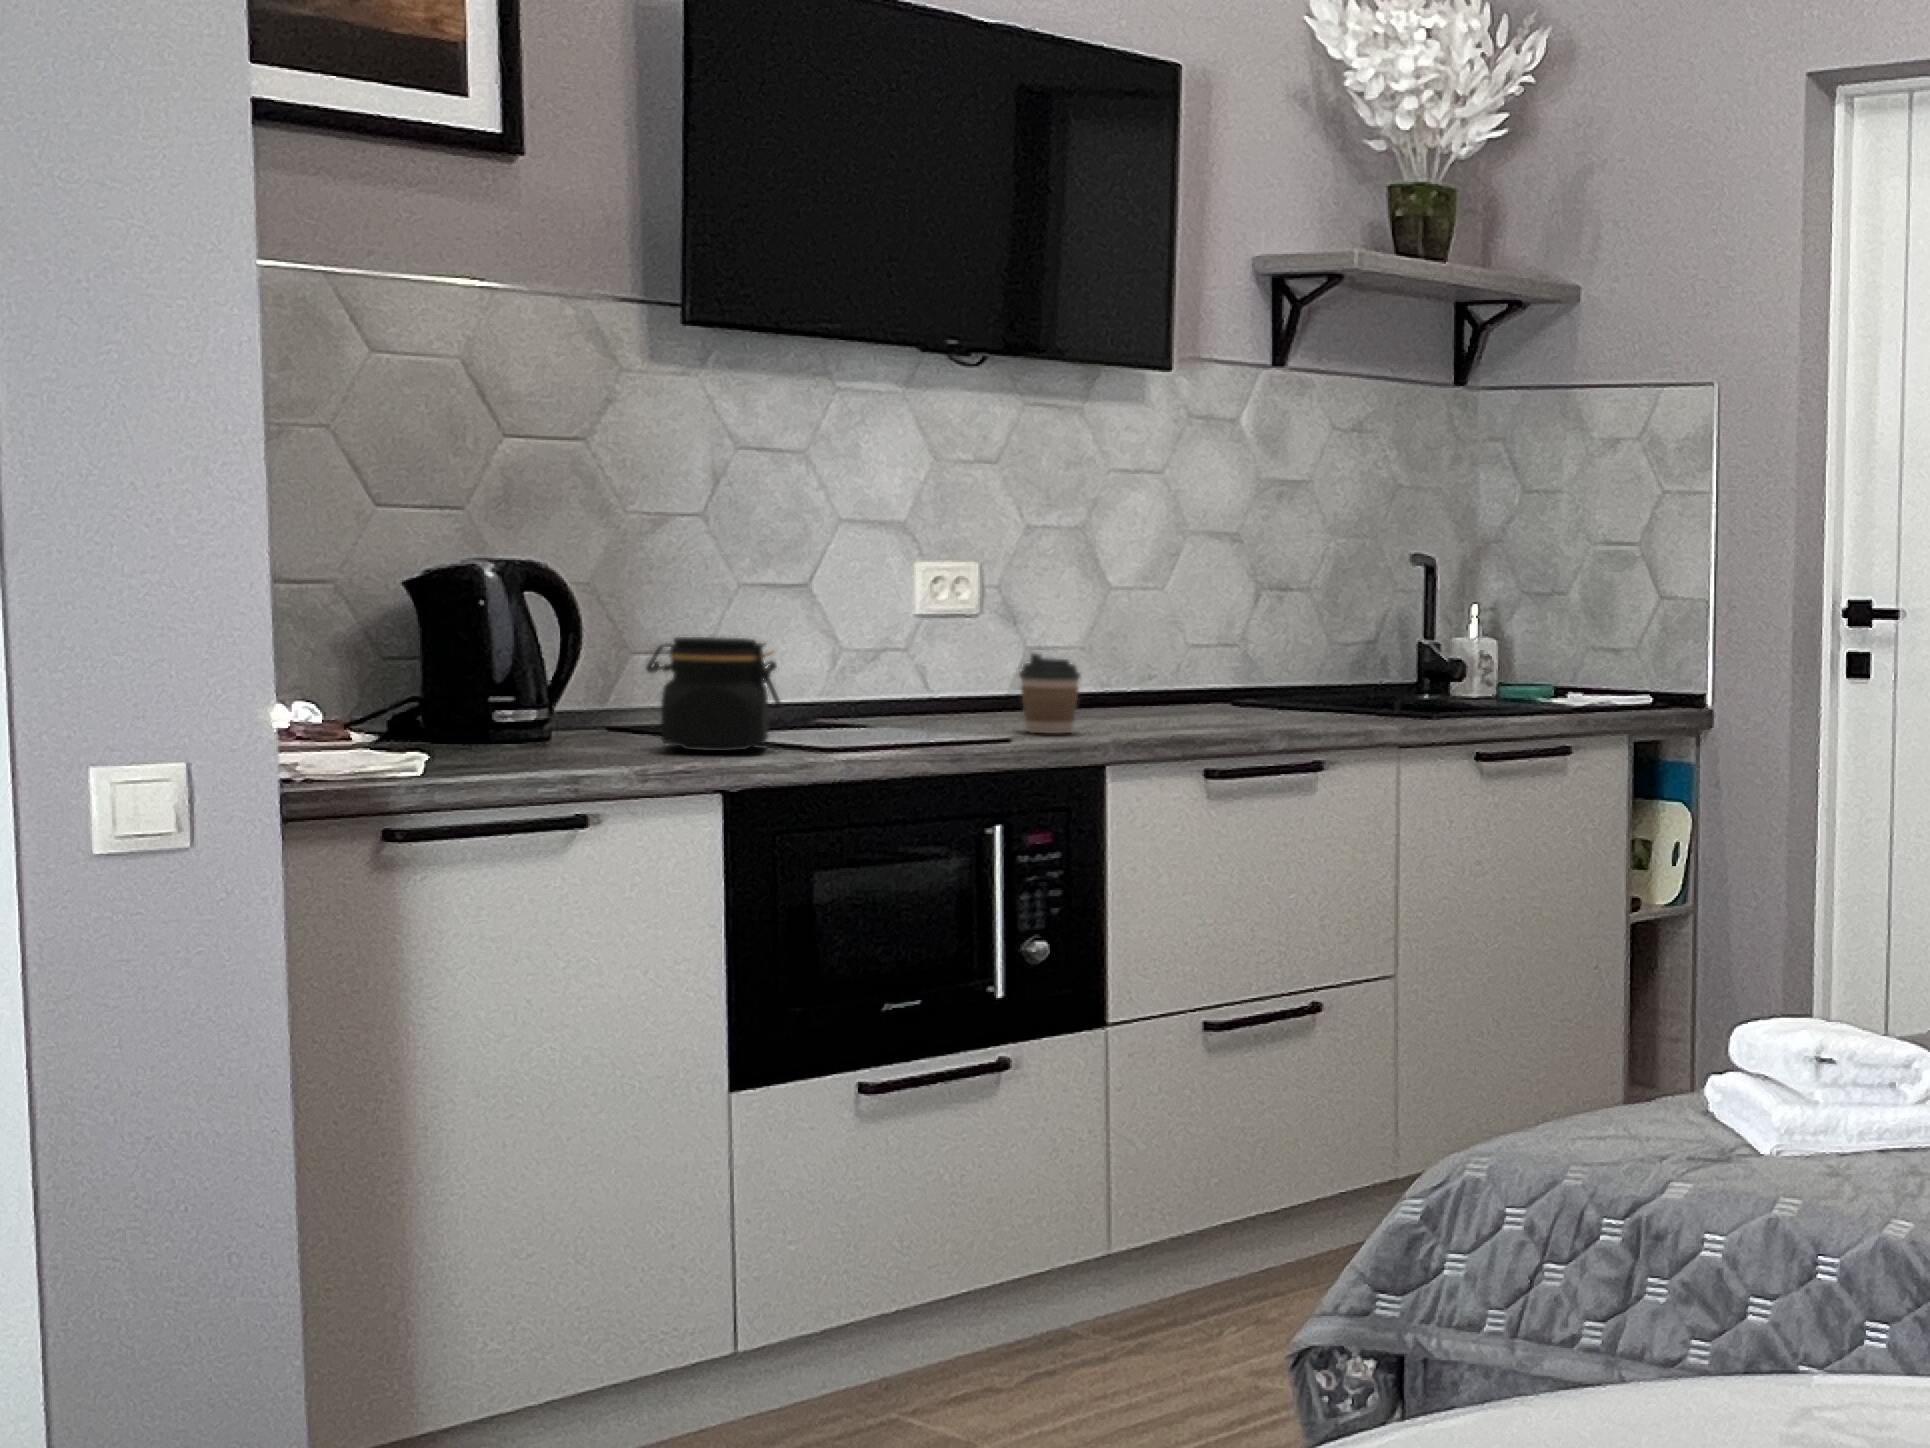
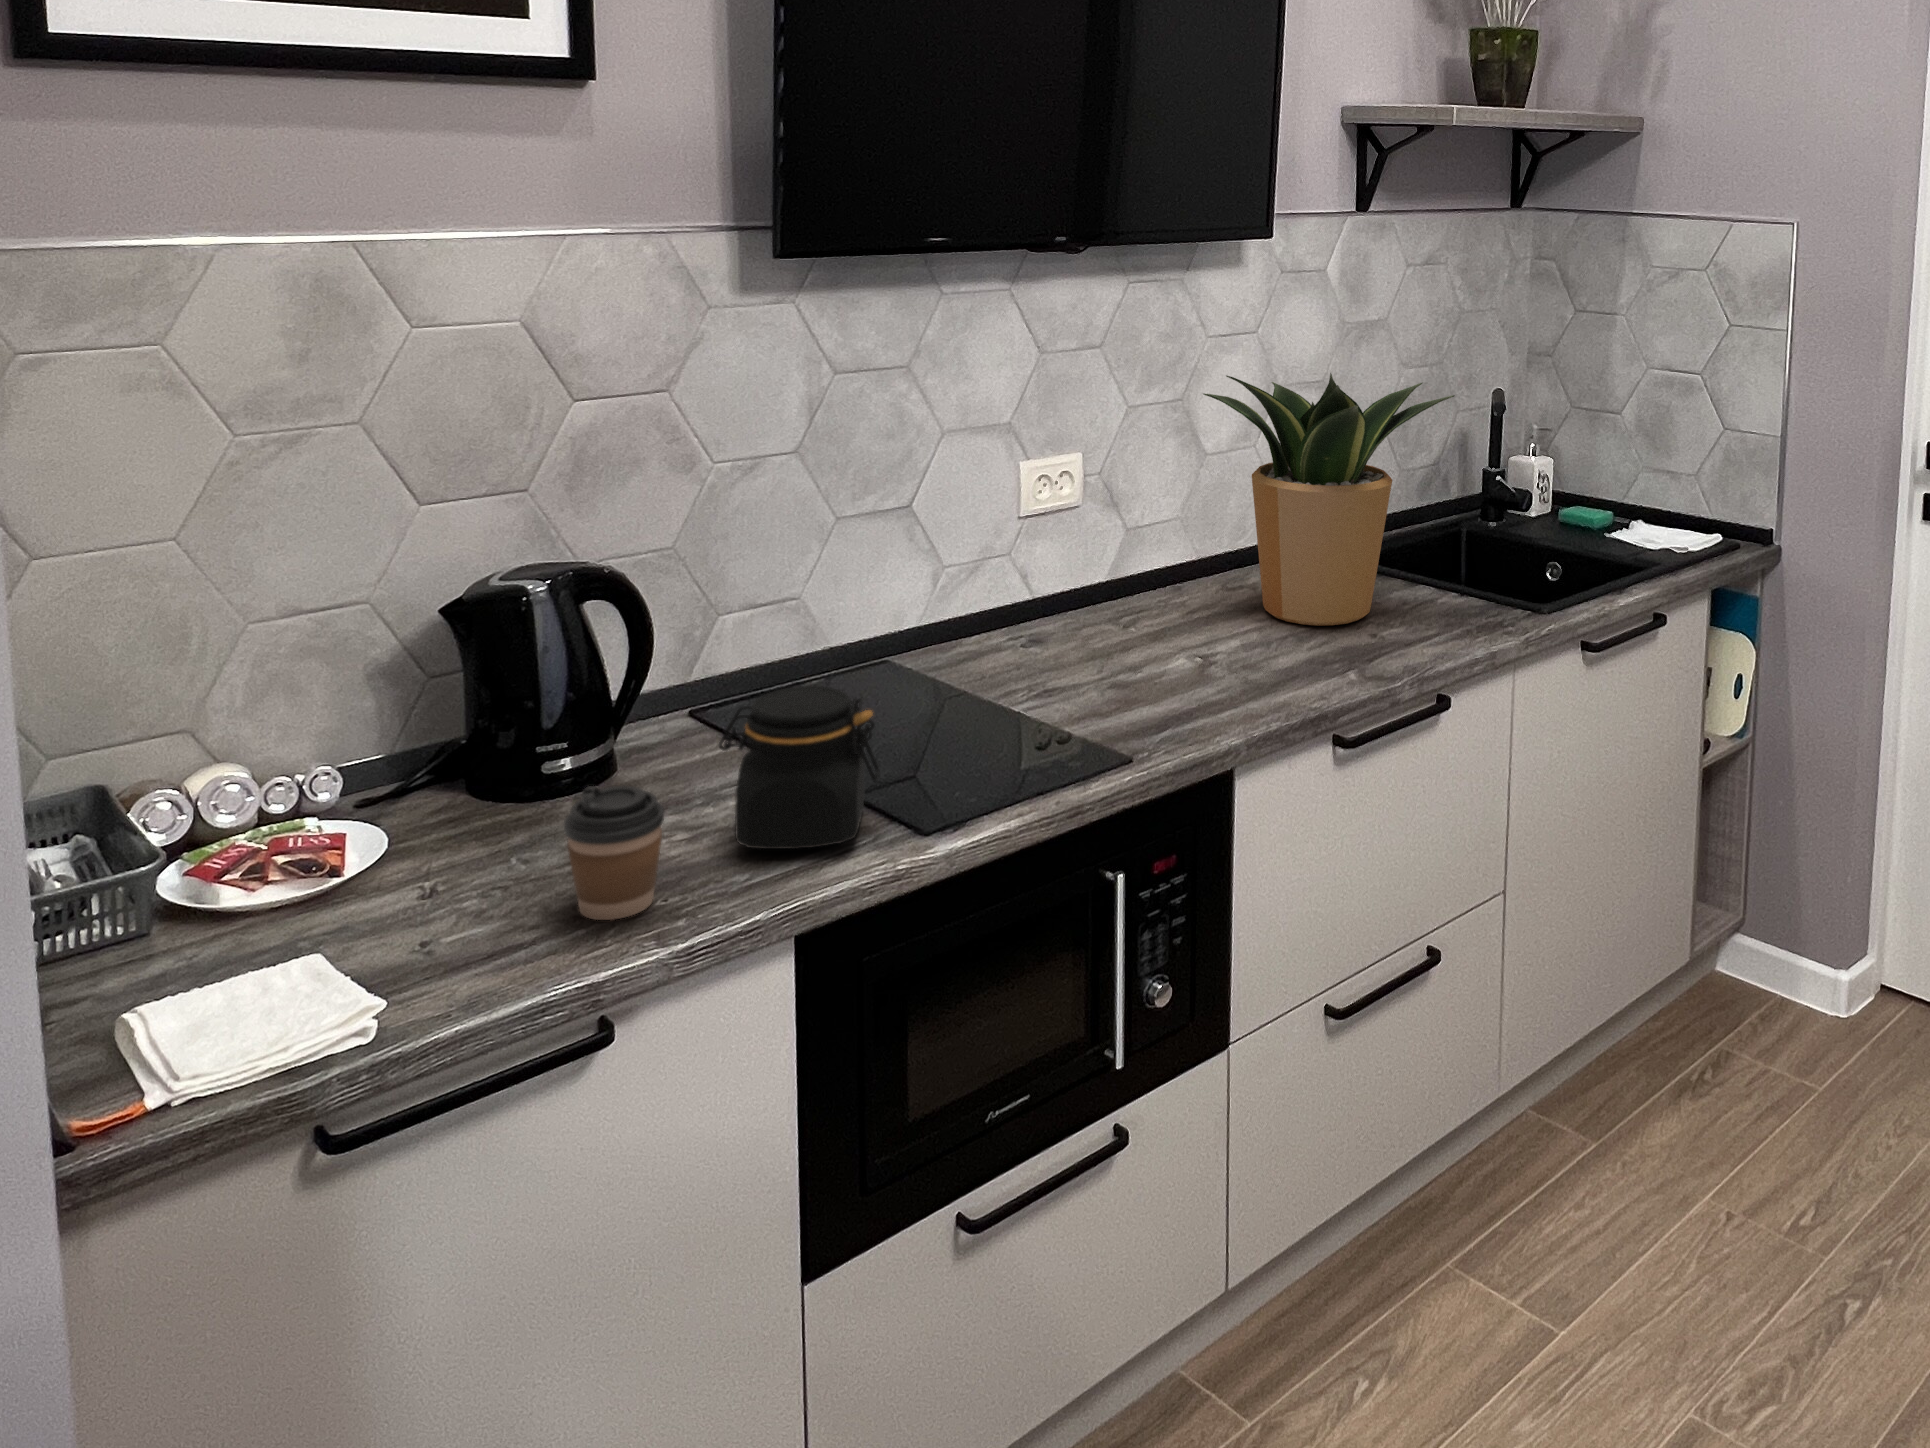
potted plant: none [1096,474,1340,716] -> present [1203,373,1455,625]
coffee cup: present [1019,654,1080,733] -> present [564,786,664,920]

